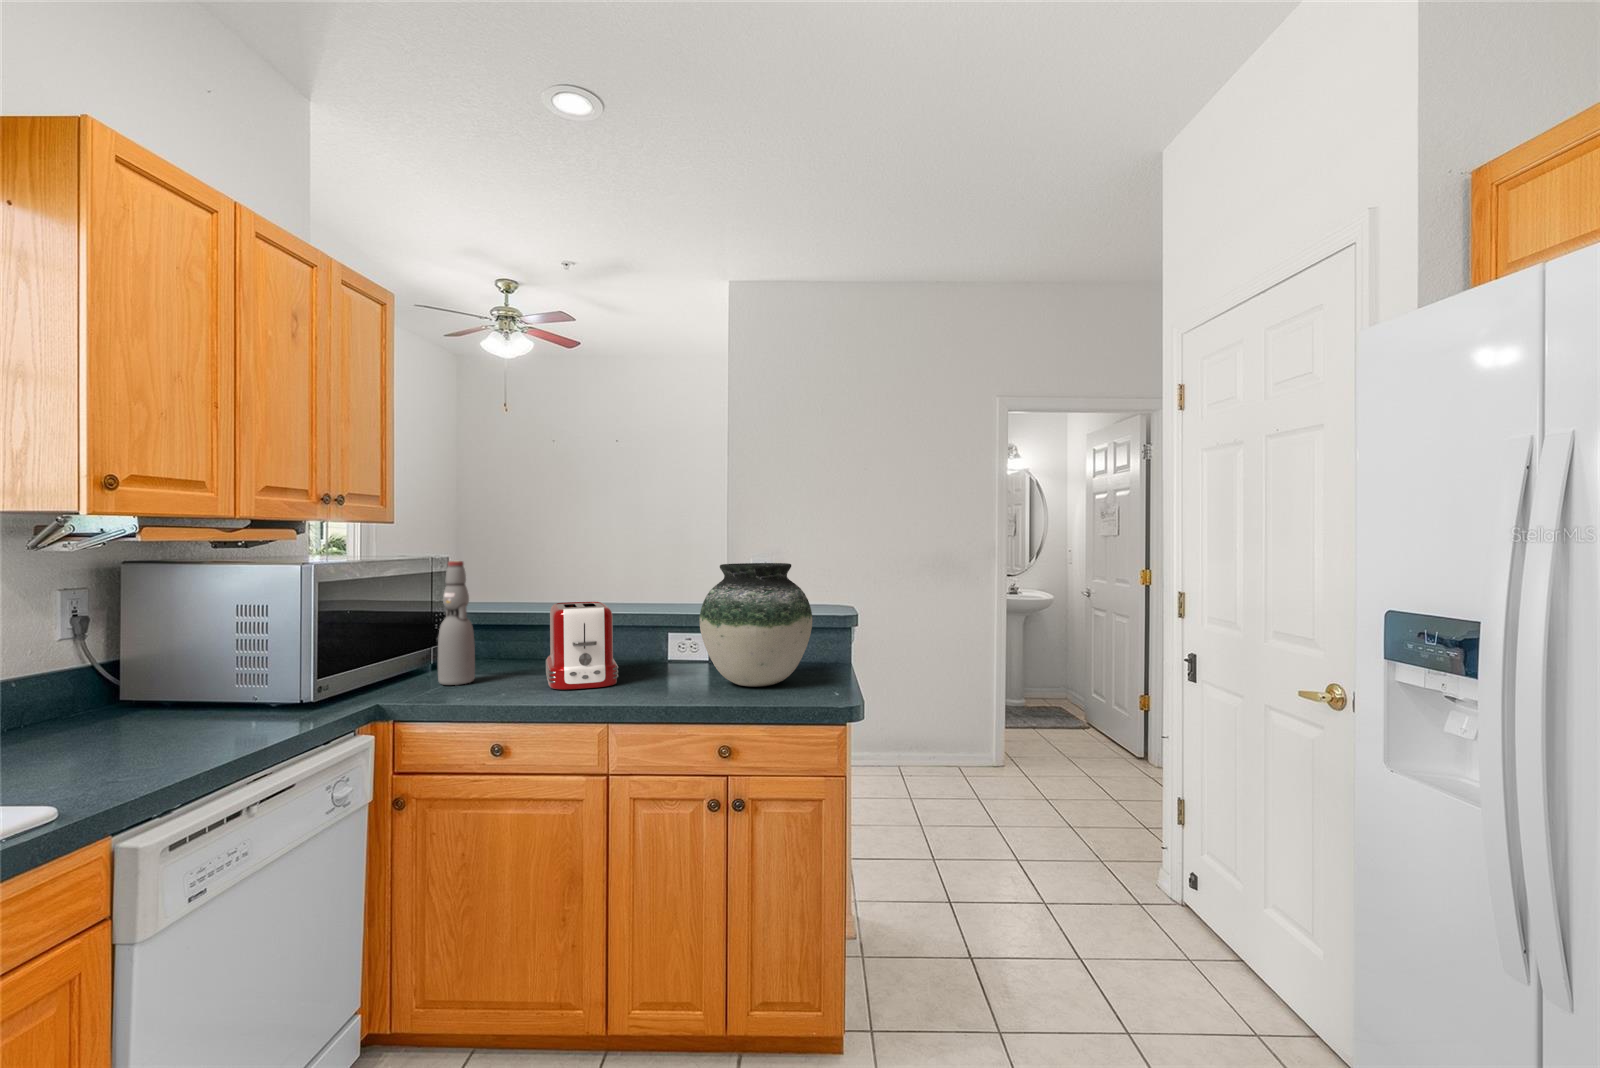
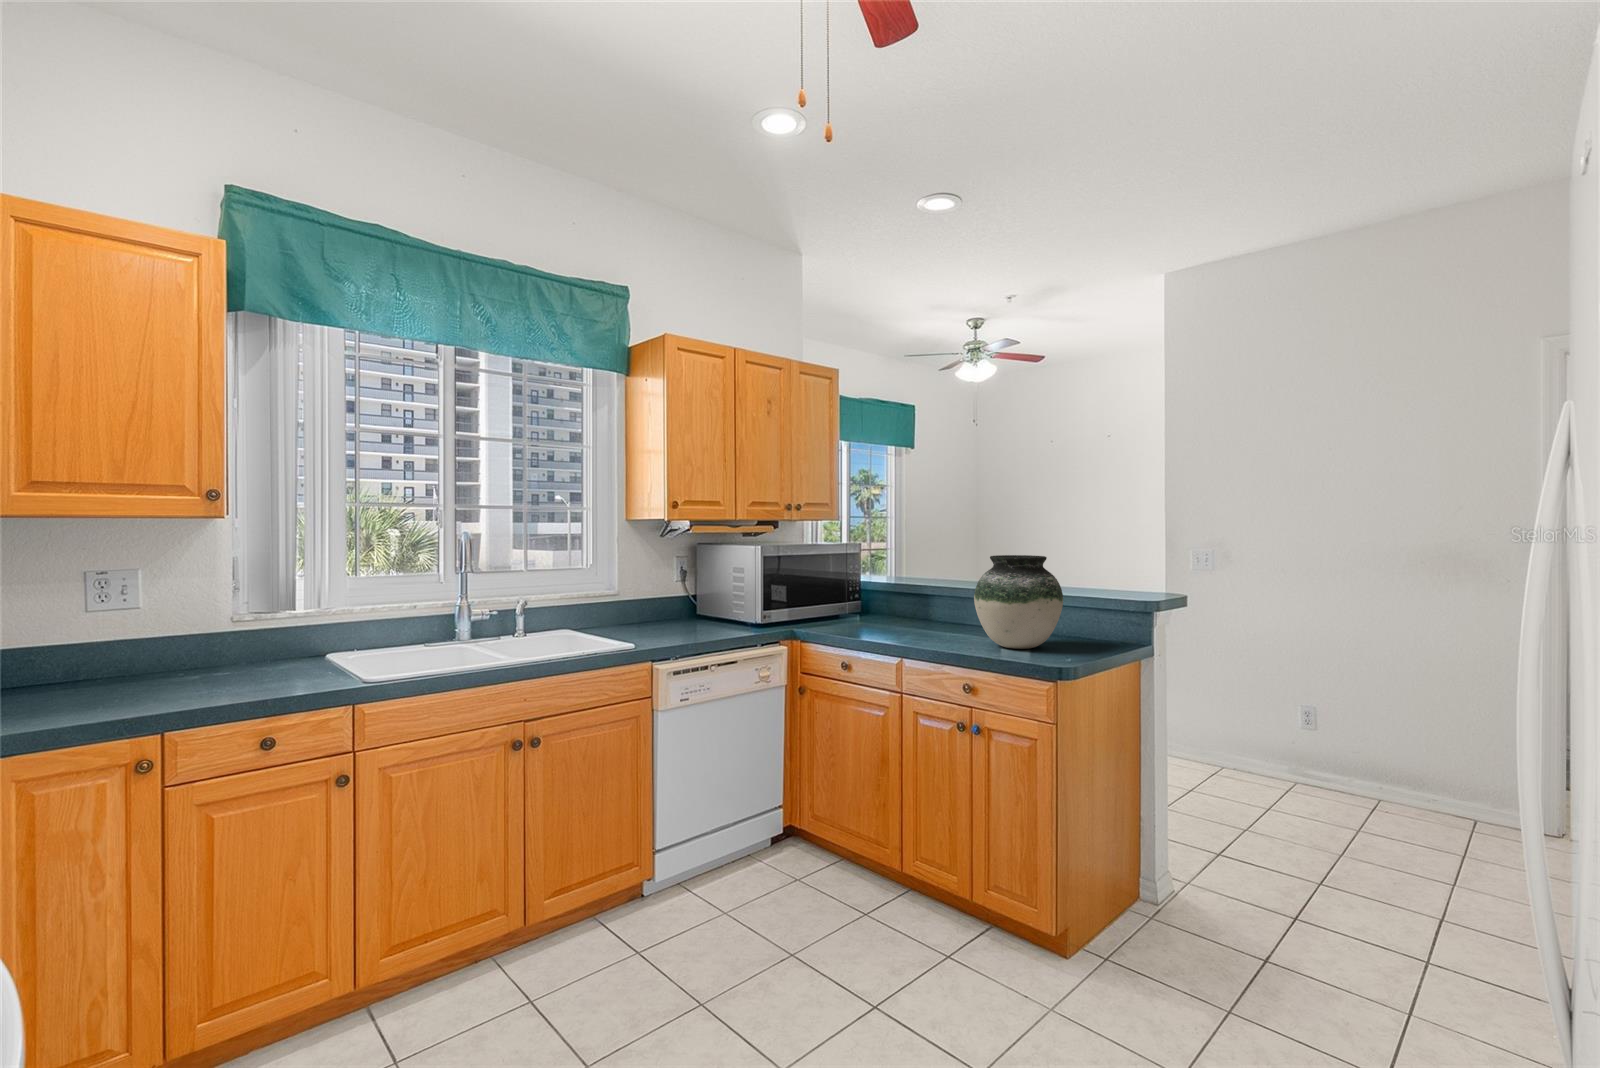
bottle: present [438,561,475,685] -> none [837,547,858,626]
toaster: present [546,602,618,690] -> none [887,578,945,637]

